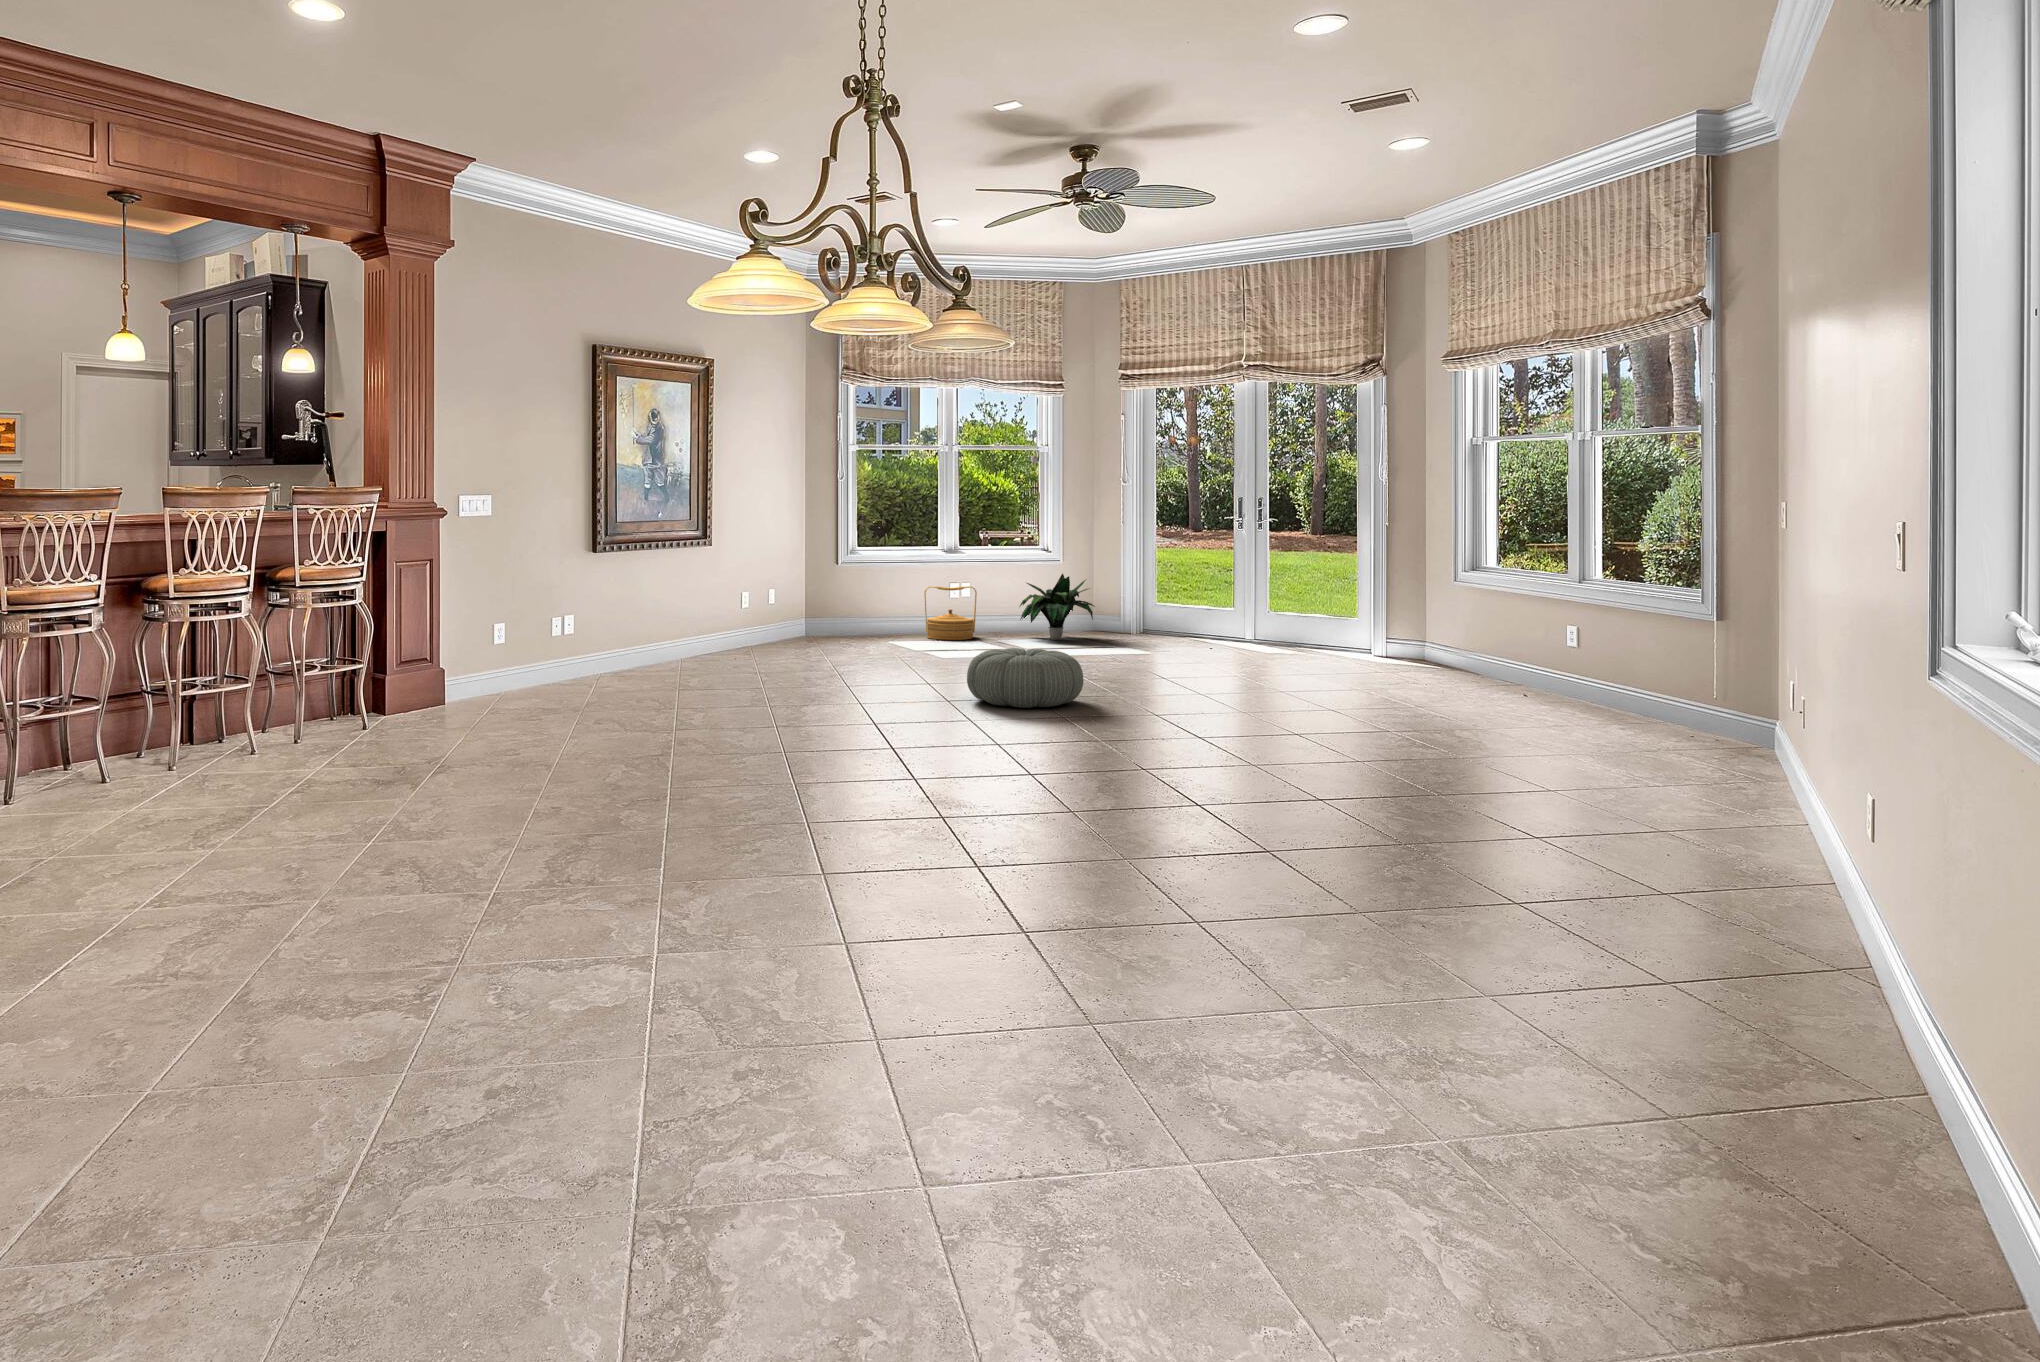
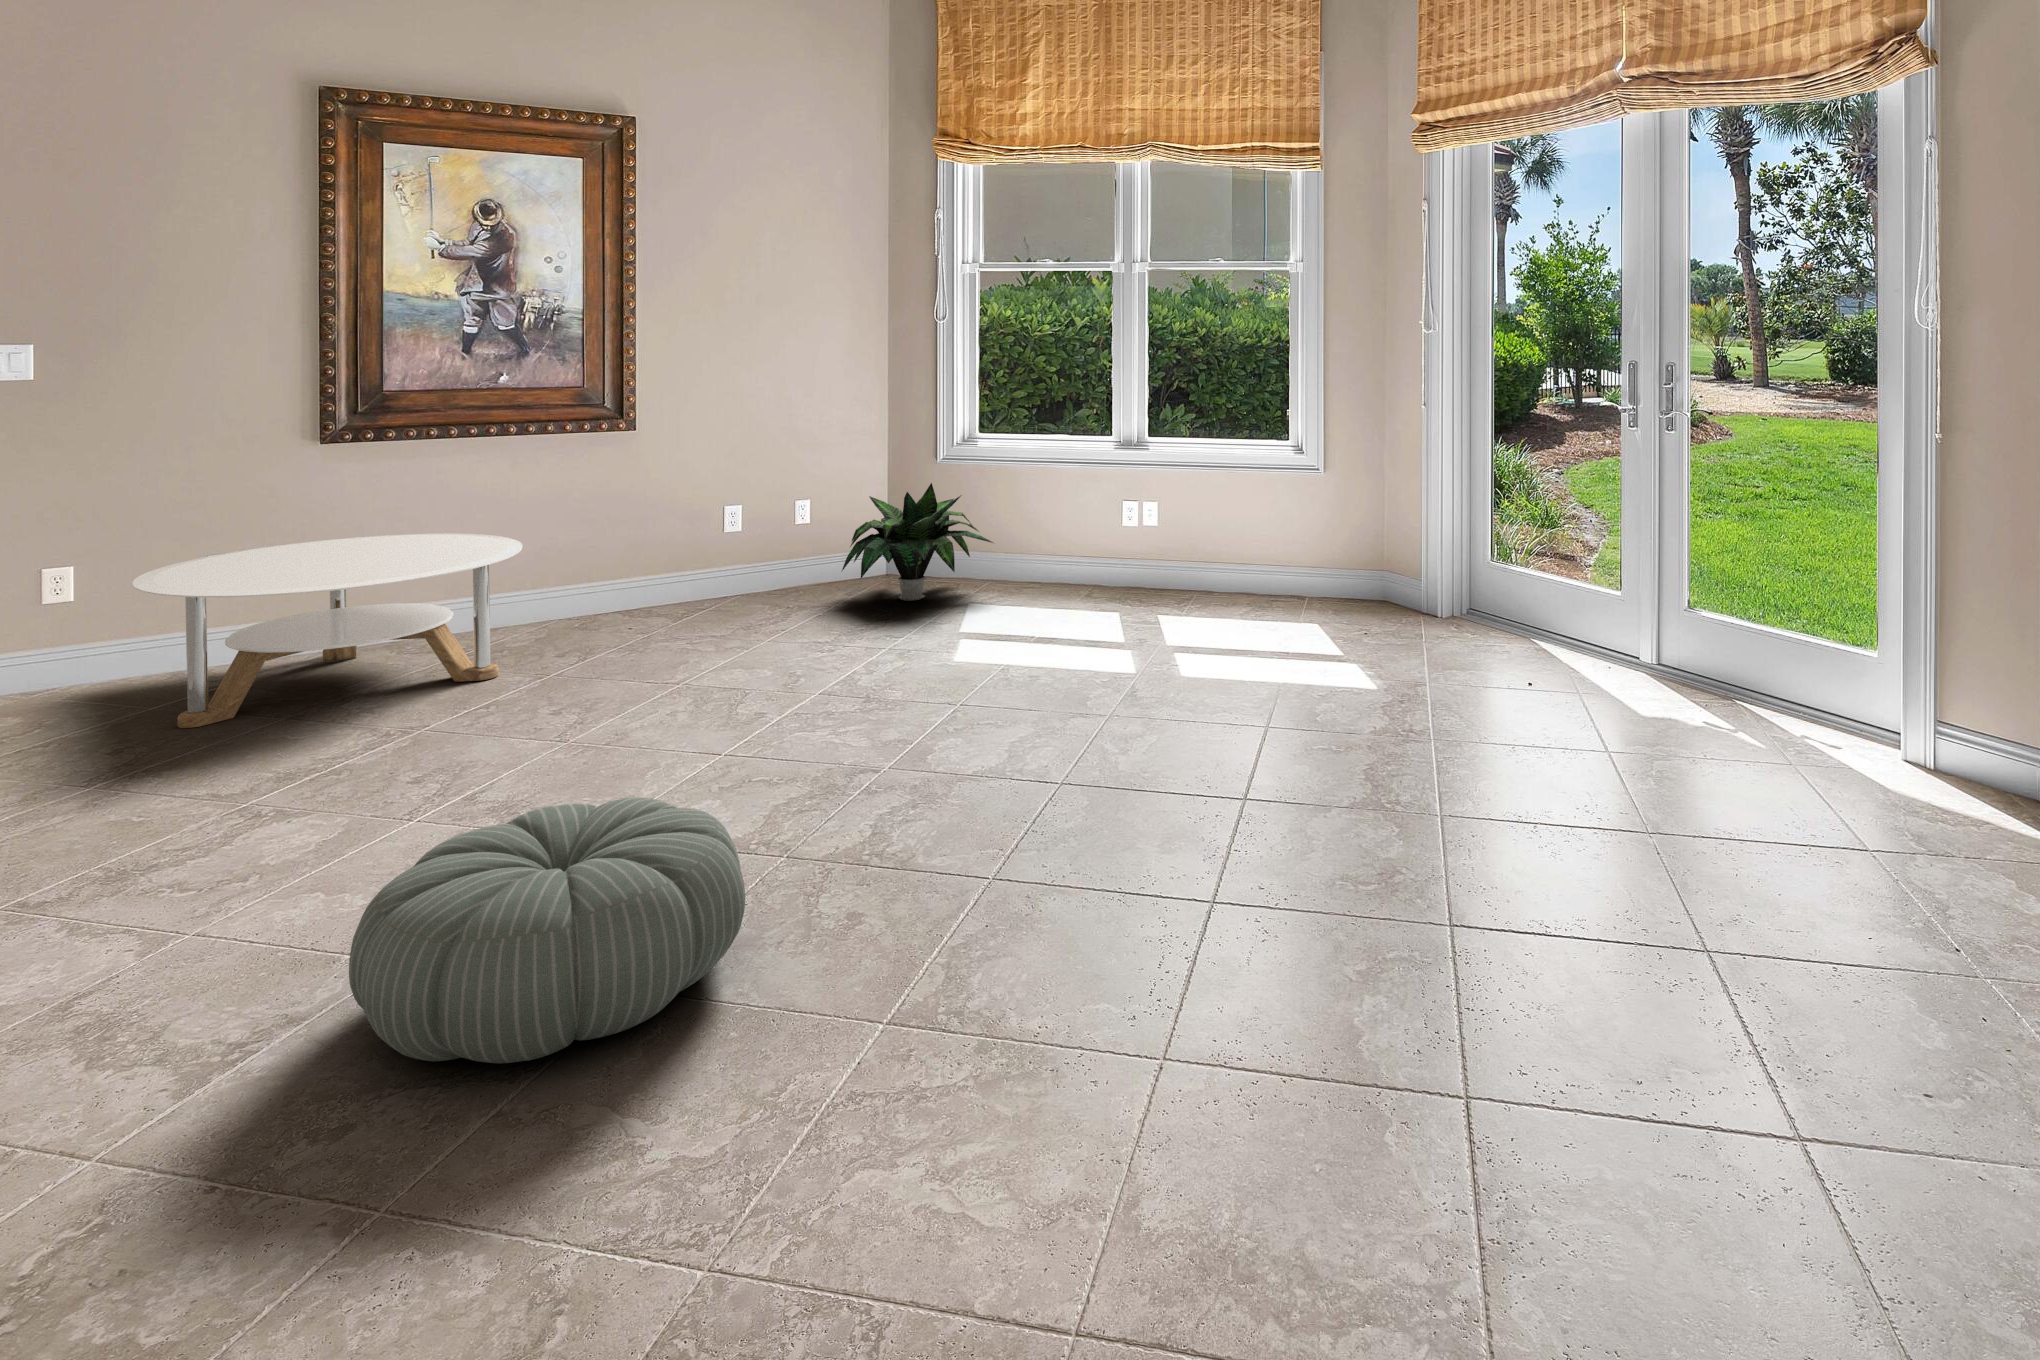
potted plant: present [1019,574,1095,640] -> present [842,483,993,601]
woven basket: present [924,586,977,640] -> none [1063,511,1153,612]
round table: none [571,595,736,678] -> present [133,533,523,728]

